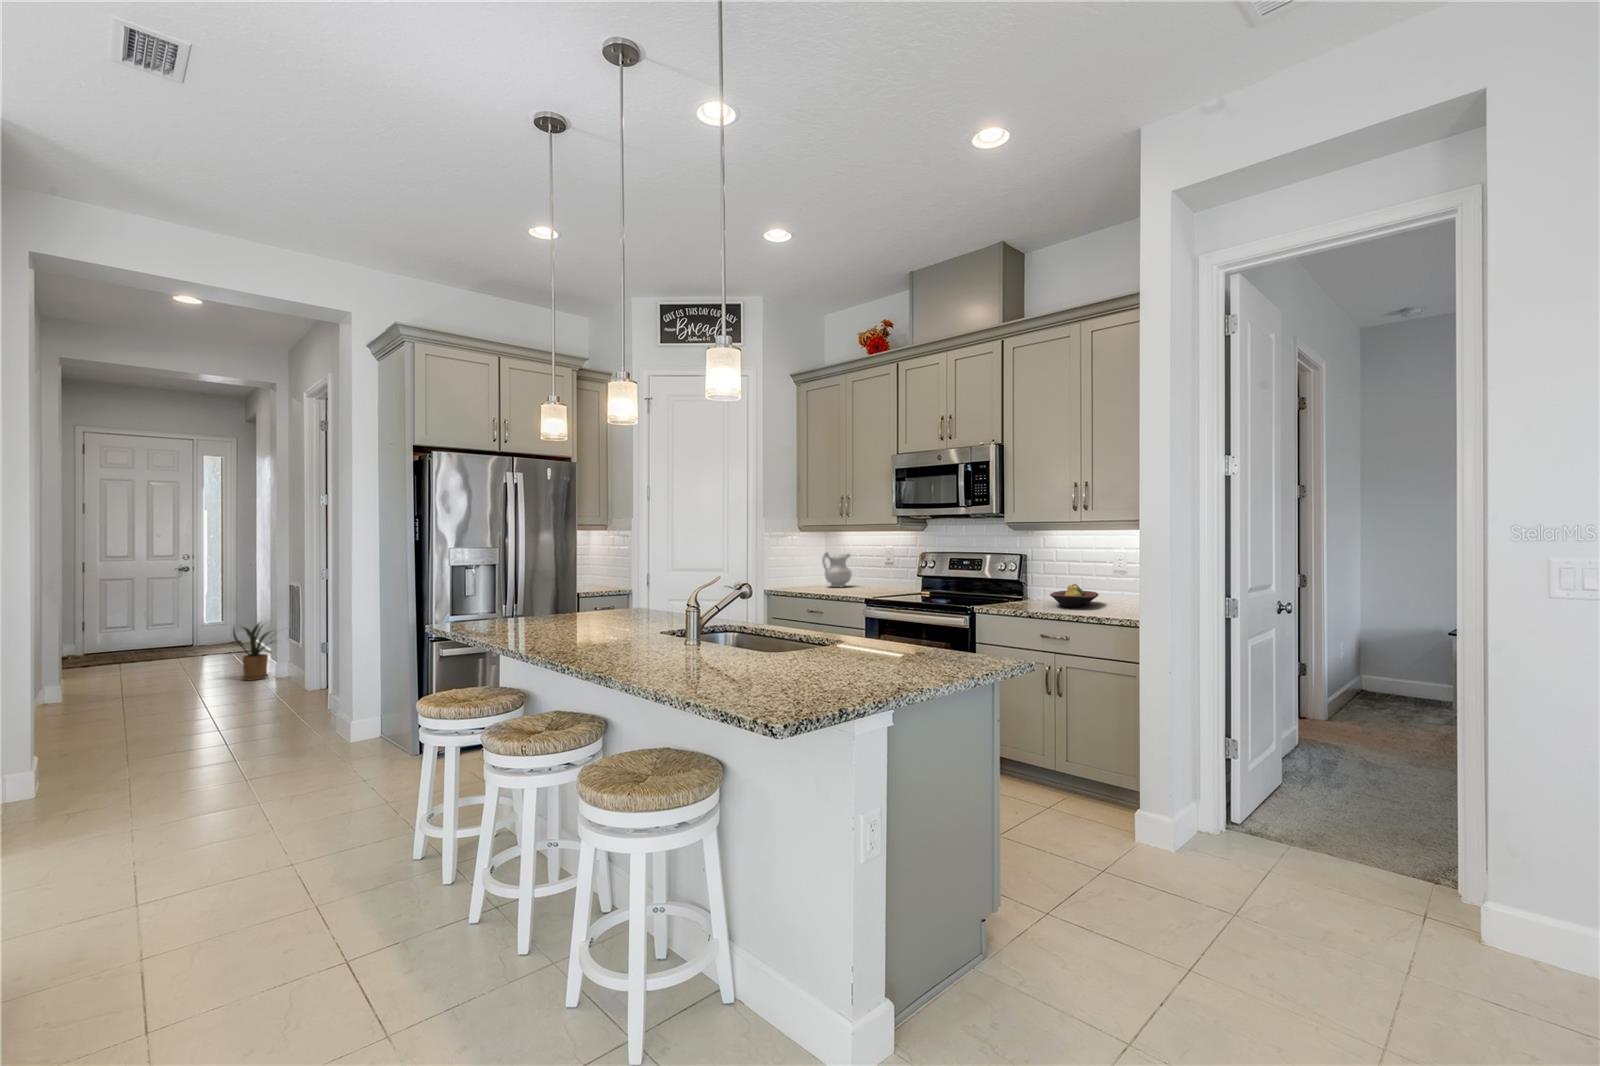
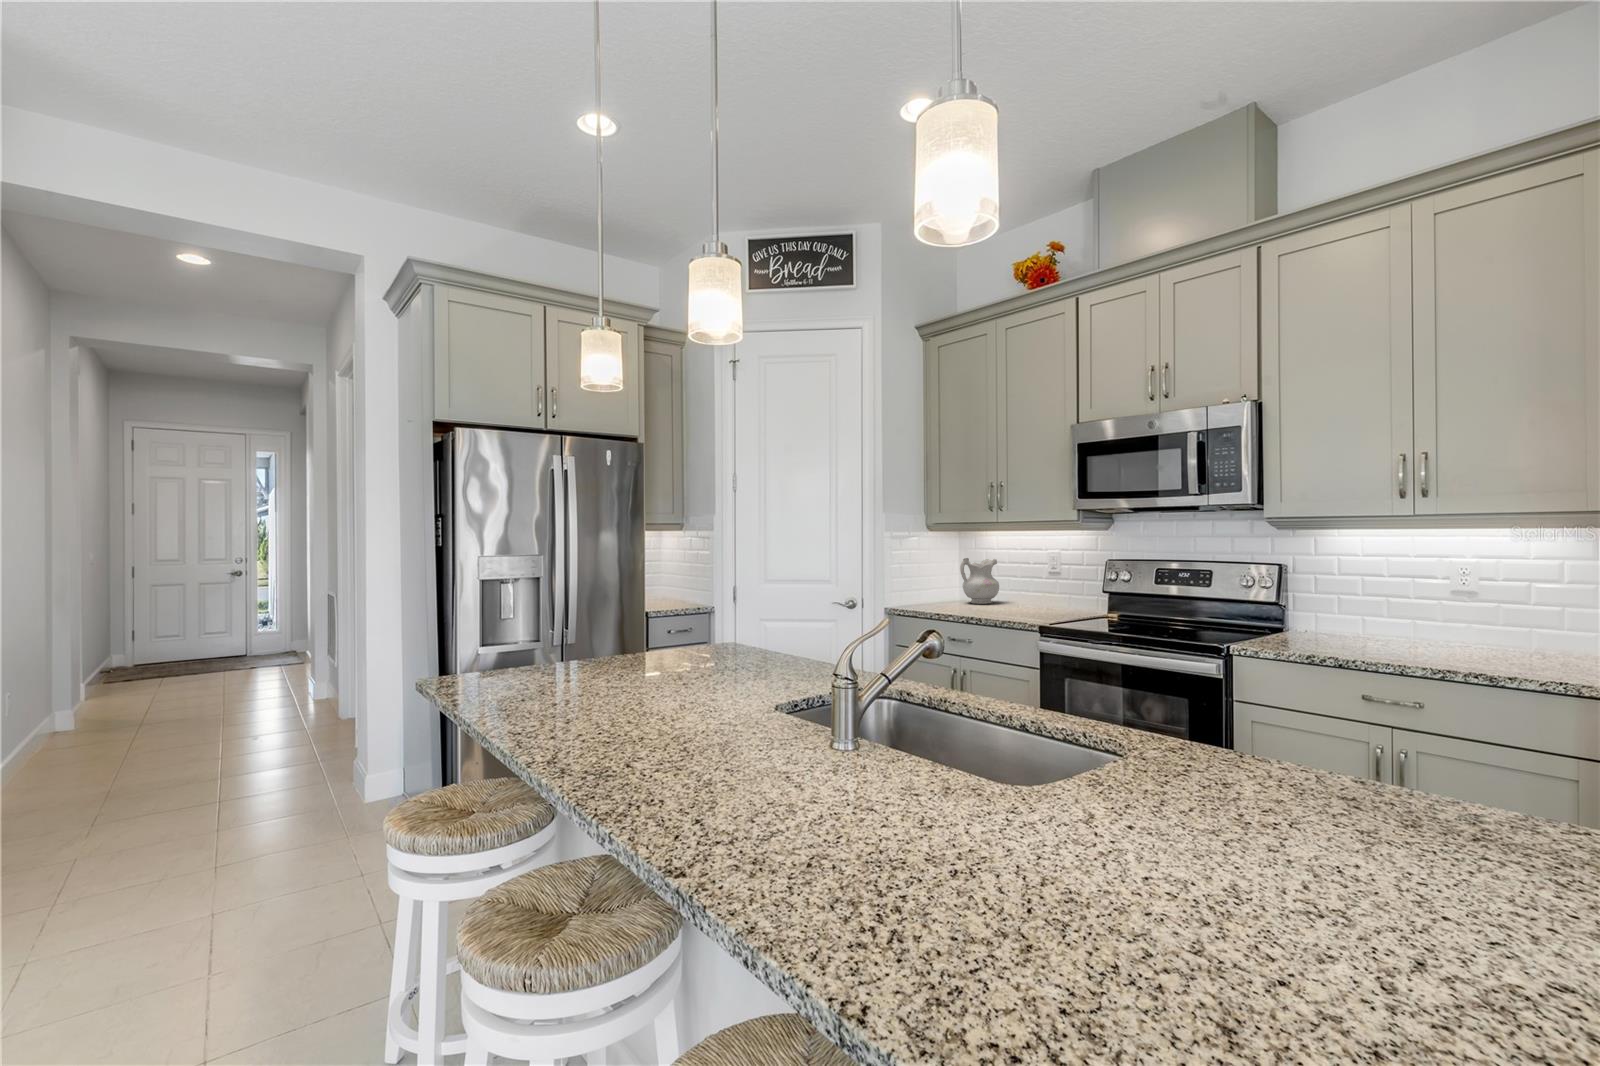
fruit bowl: present [1050,584,1098,607] -> none [1348,611,1437,649]
house plant: present [233,623,274,680] -> none [265,634,328,702]

